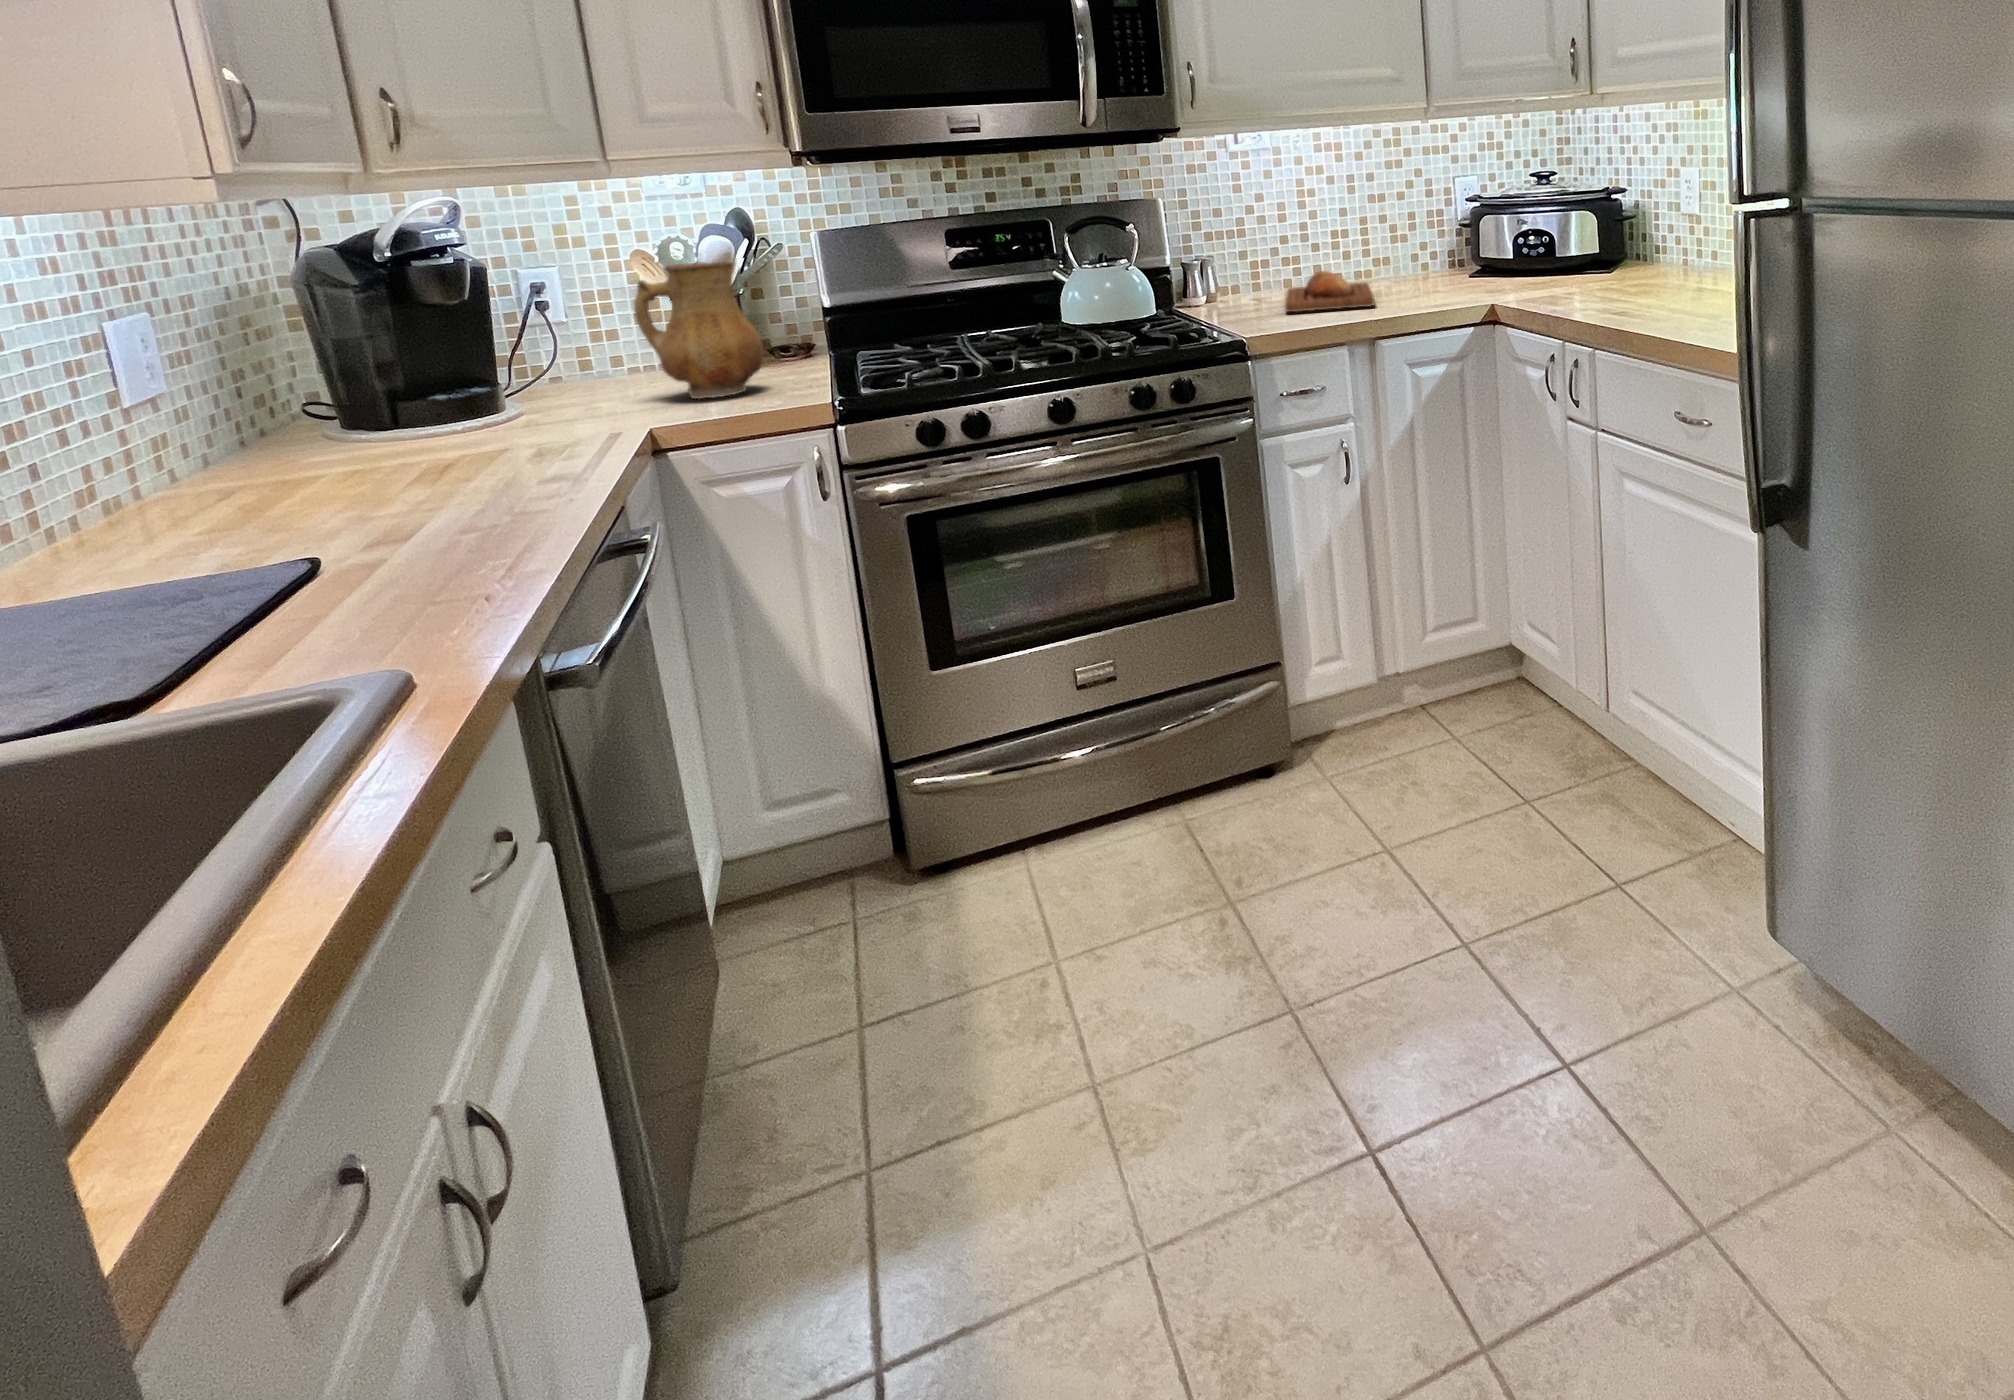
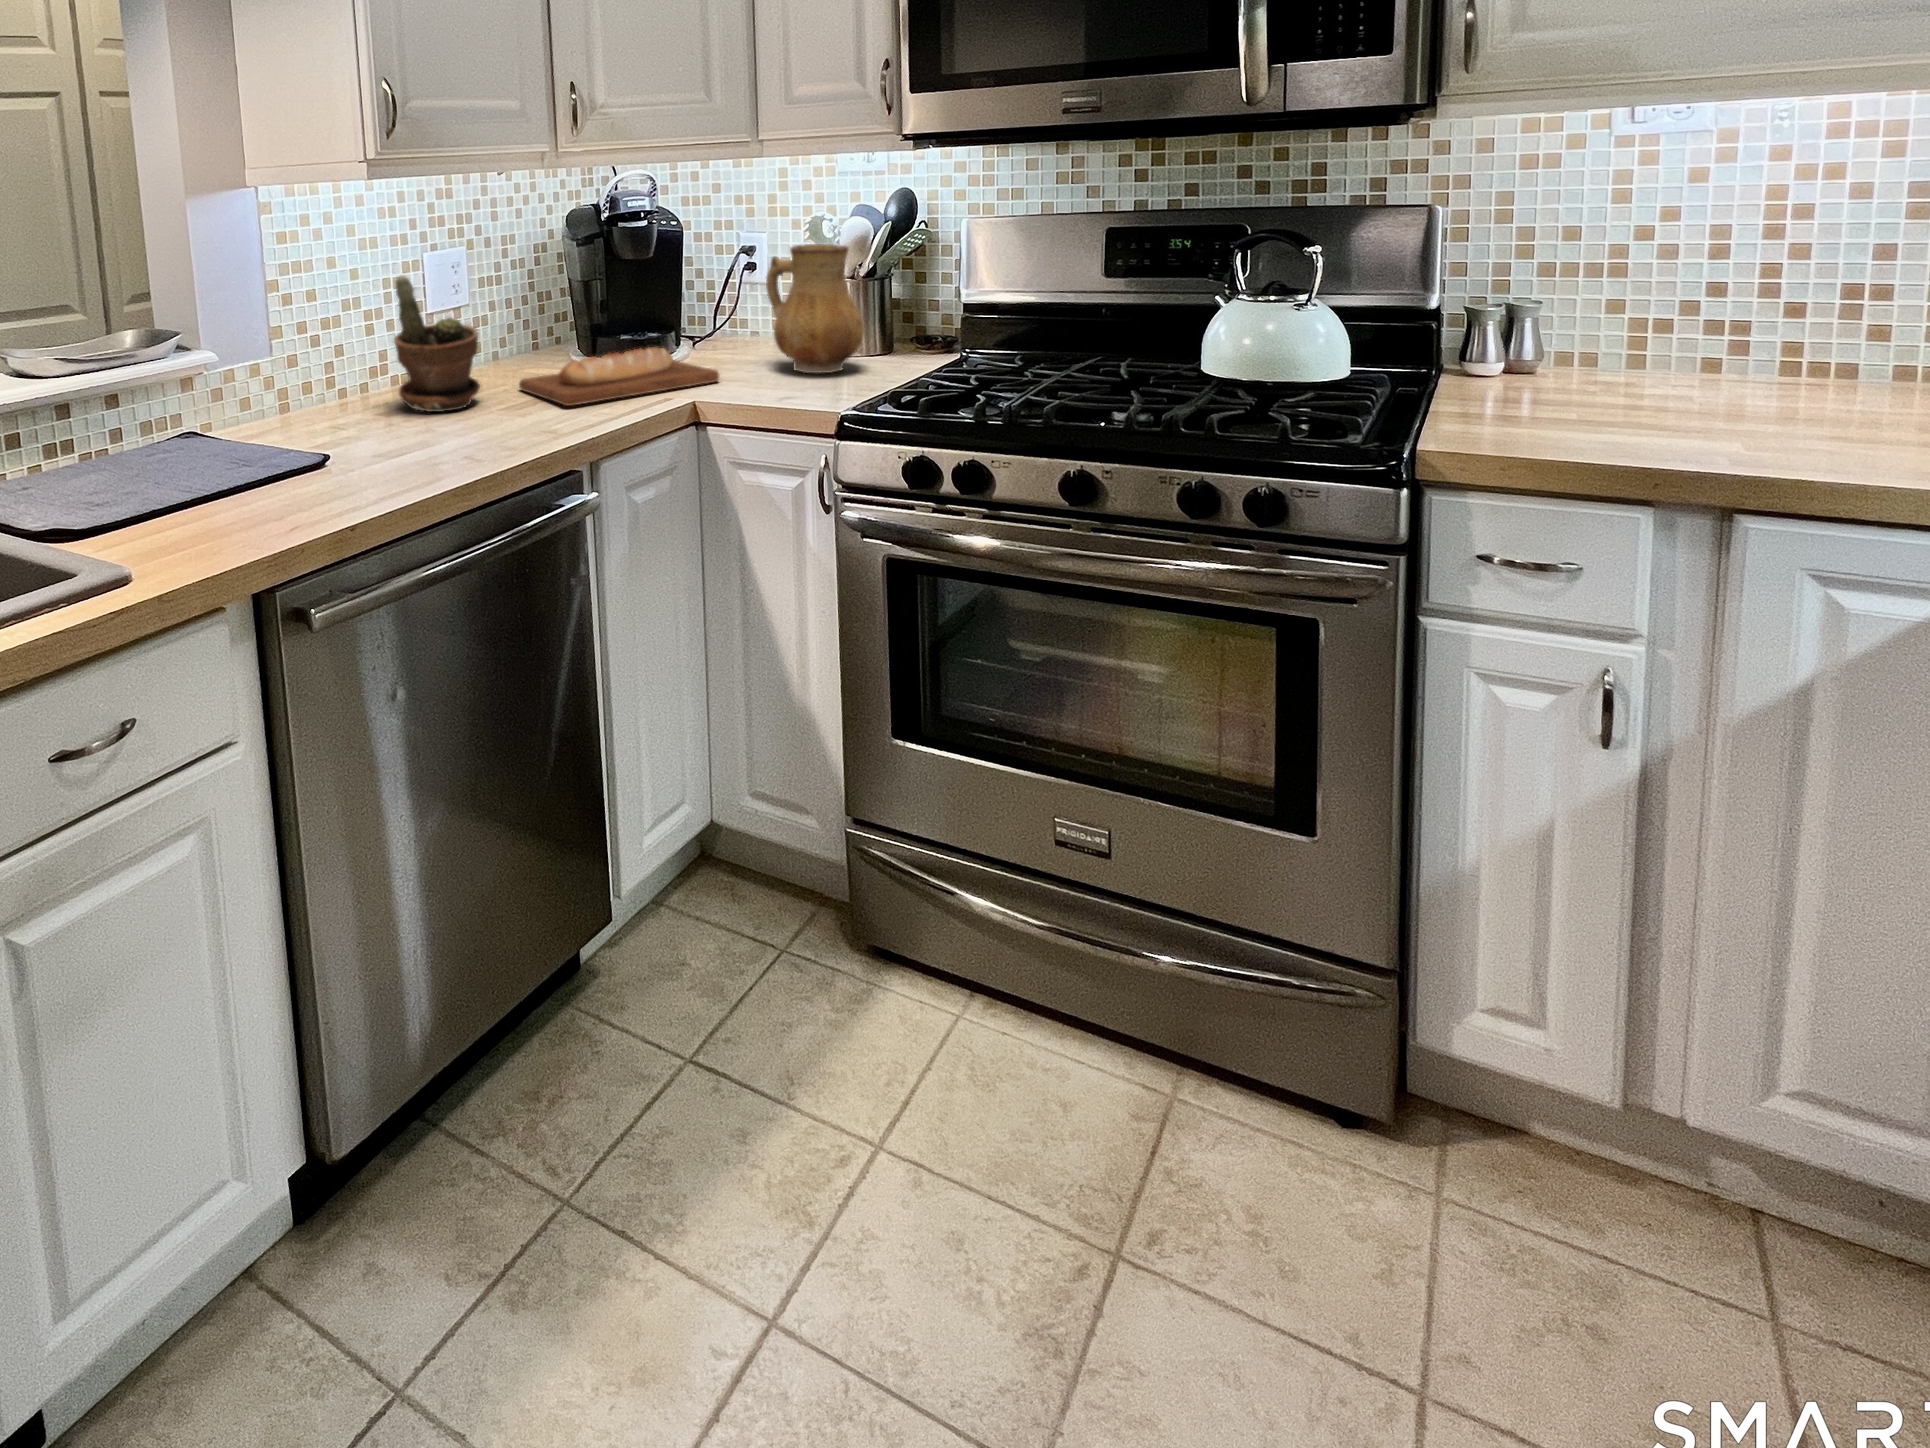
bread loaf: present [1285,271,1374,312] -> present [519,347,719,406]
potted plant: none [214,327,375,514] -> present [394,275,480,412]

